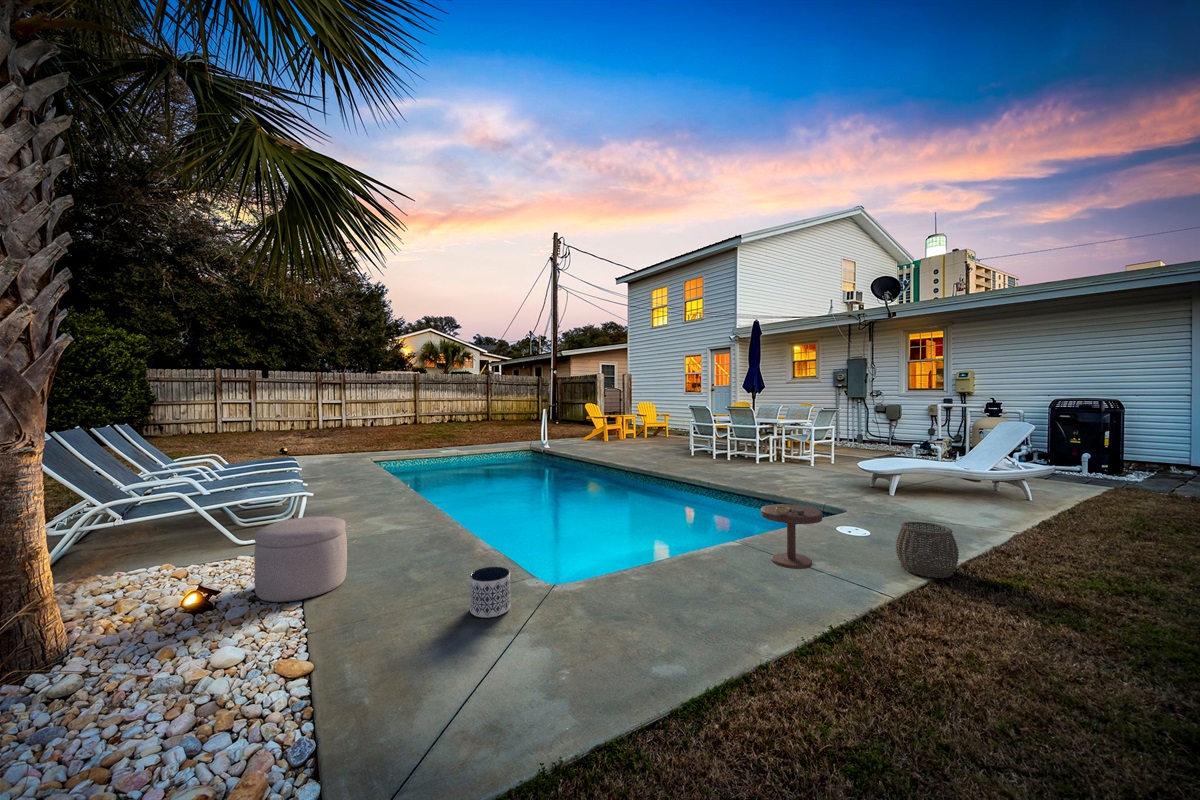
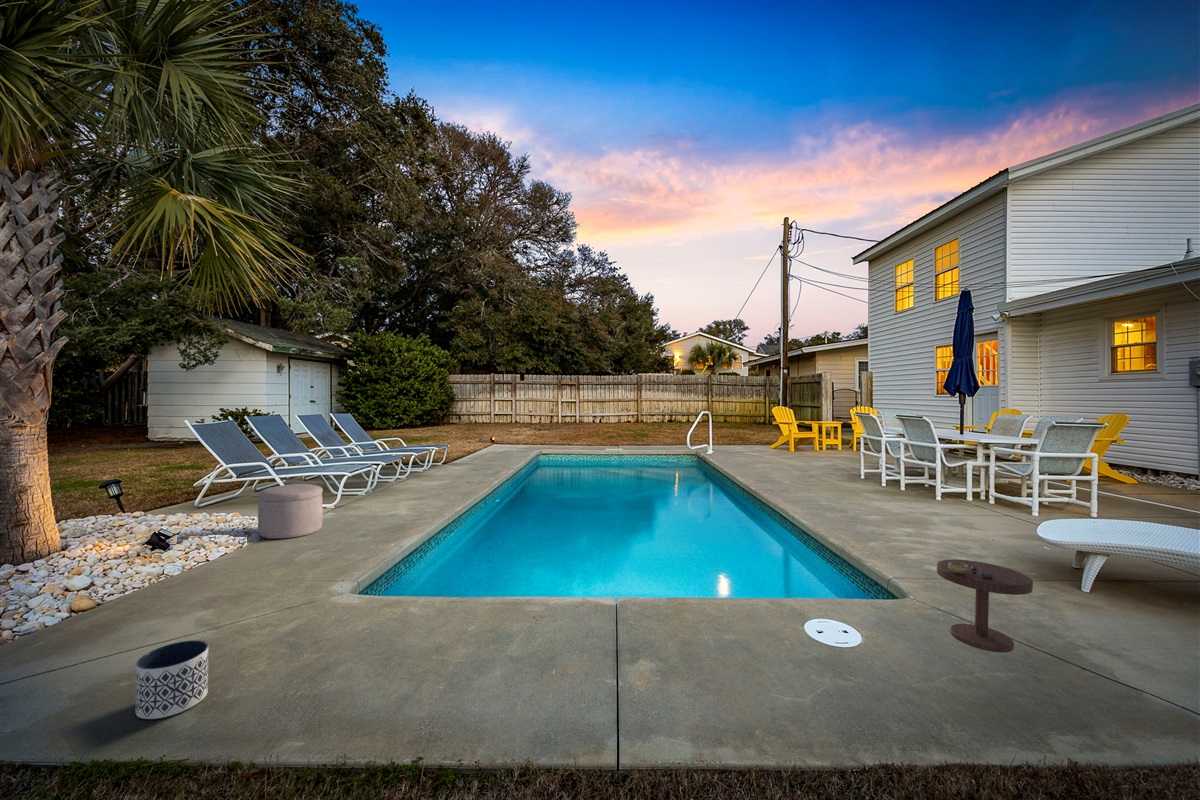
side table: present [761,504,823,569] -> present [937,559,1033,653]
woven basket: present [896,522,959,578] -> none [693,607,775,706]
planter: present [470,567,510,618] -> present [136,640,208,719]

